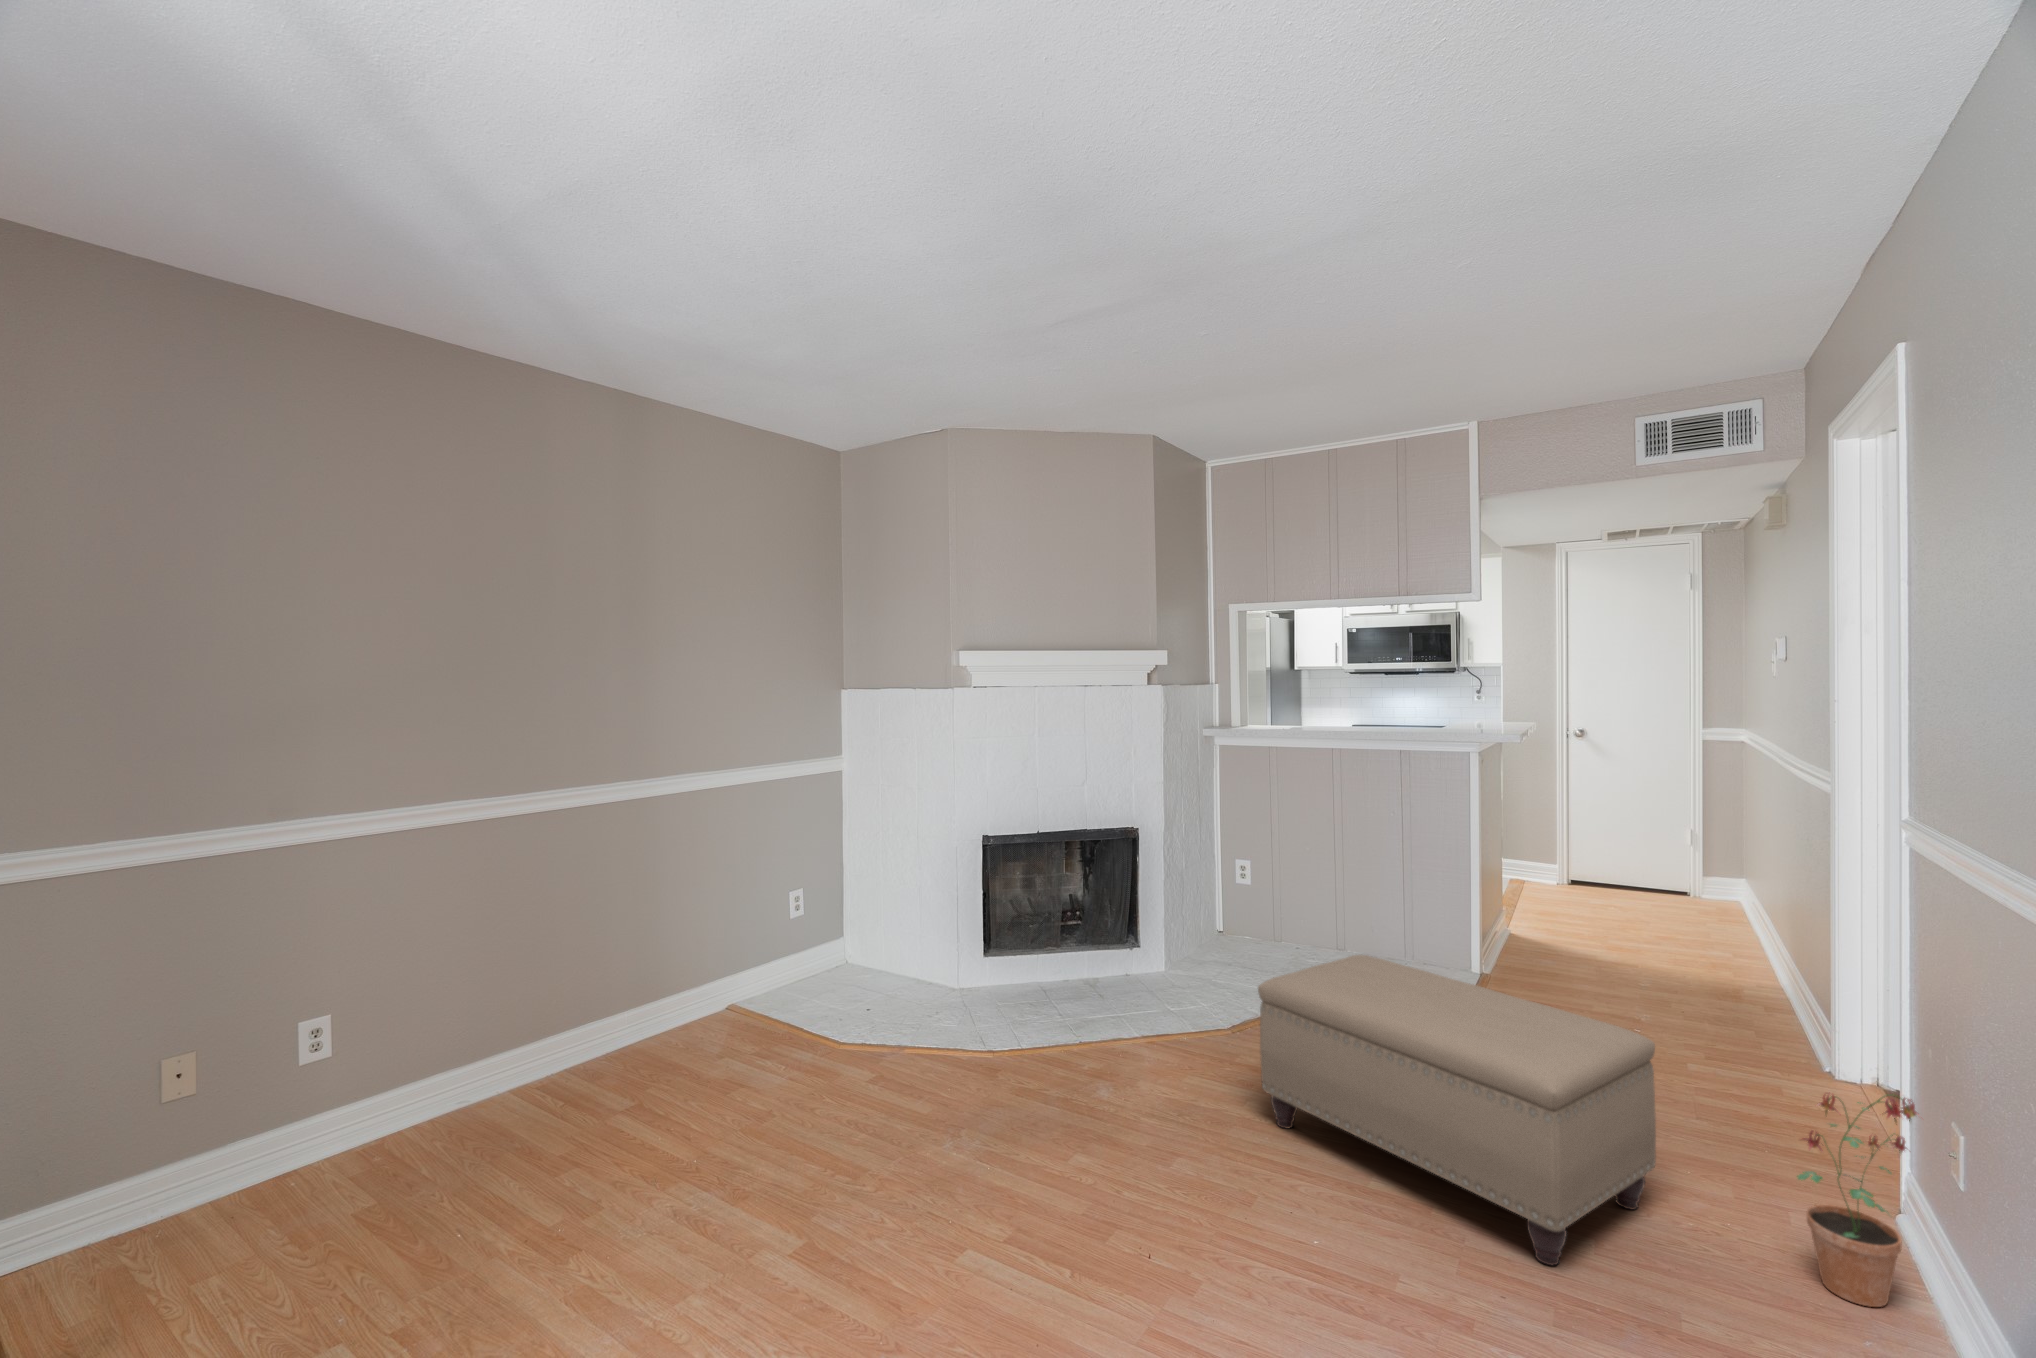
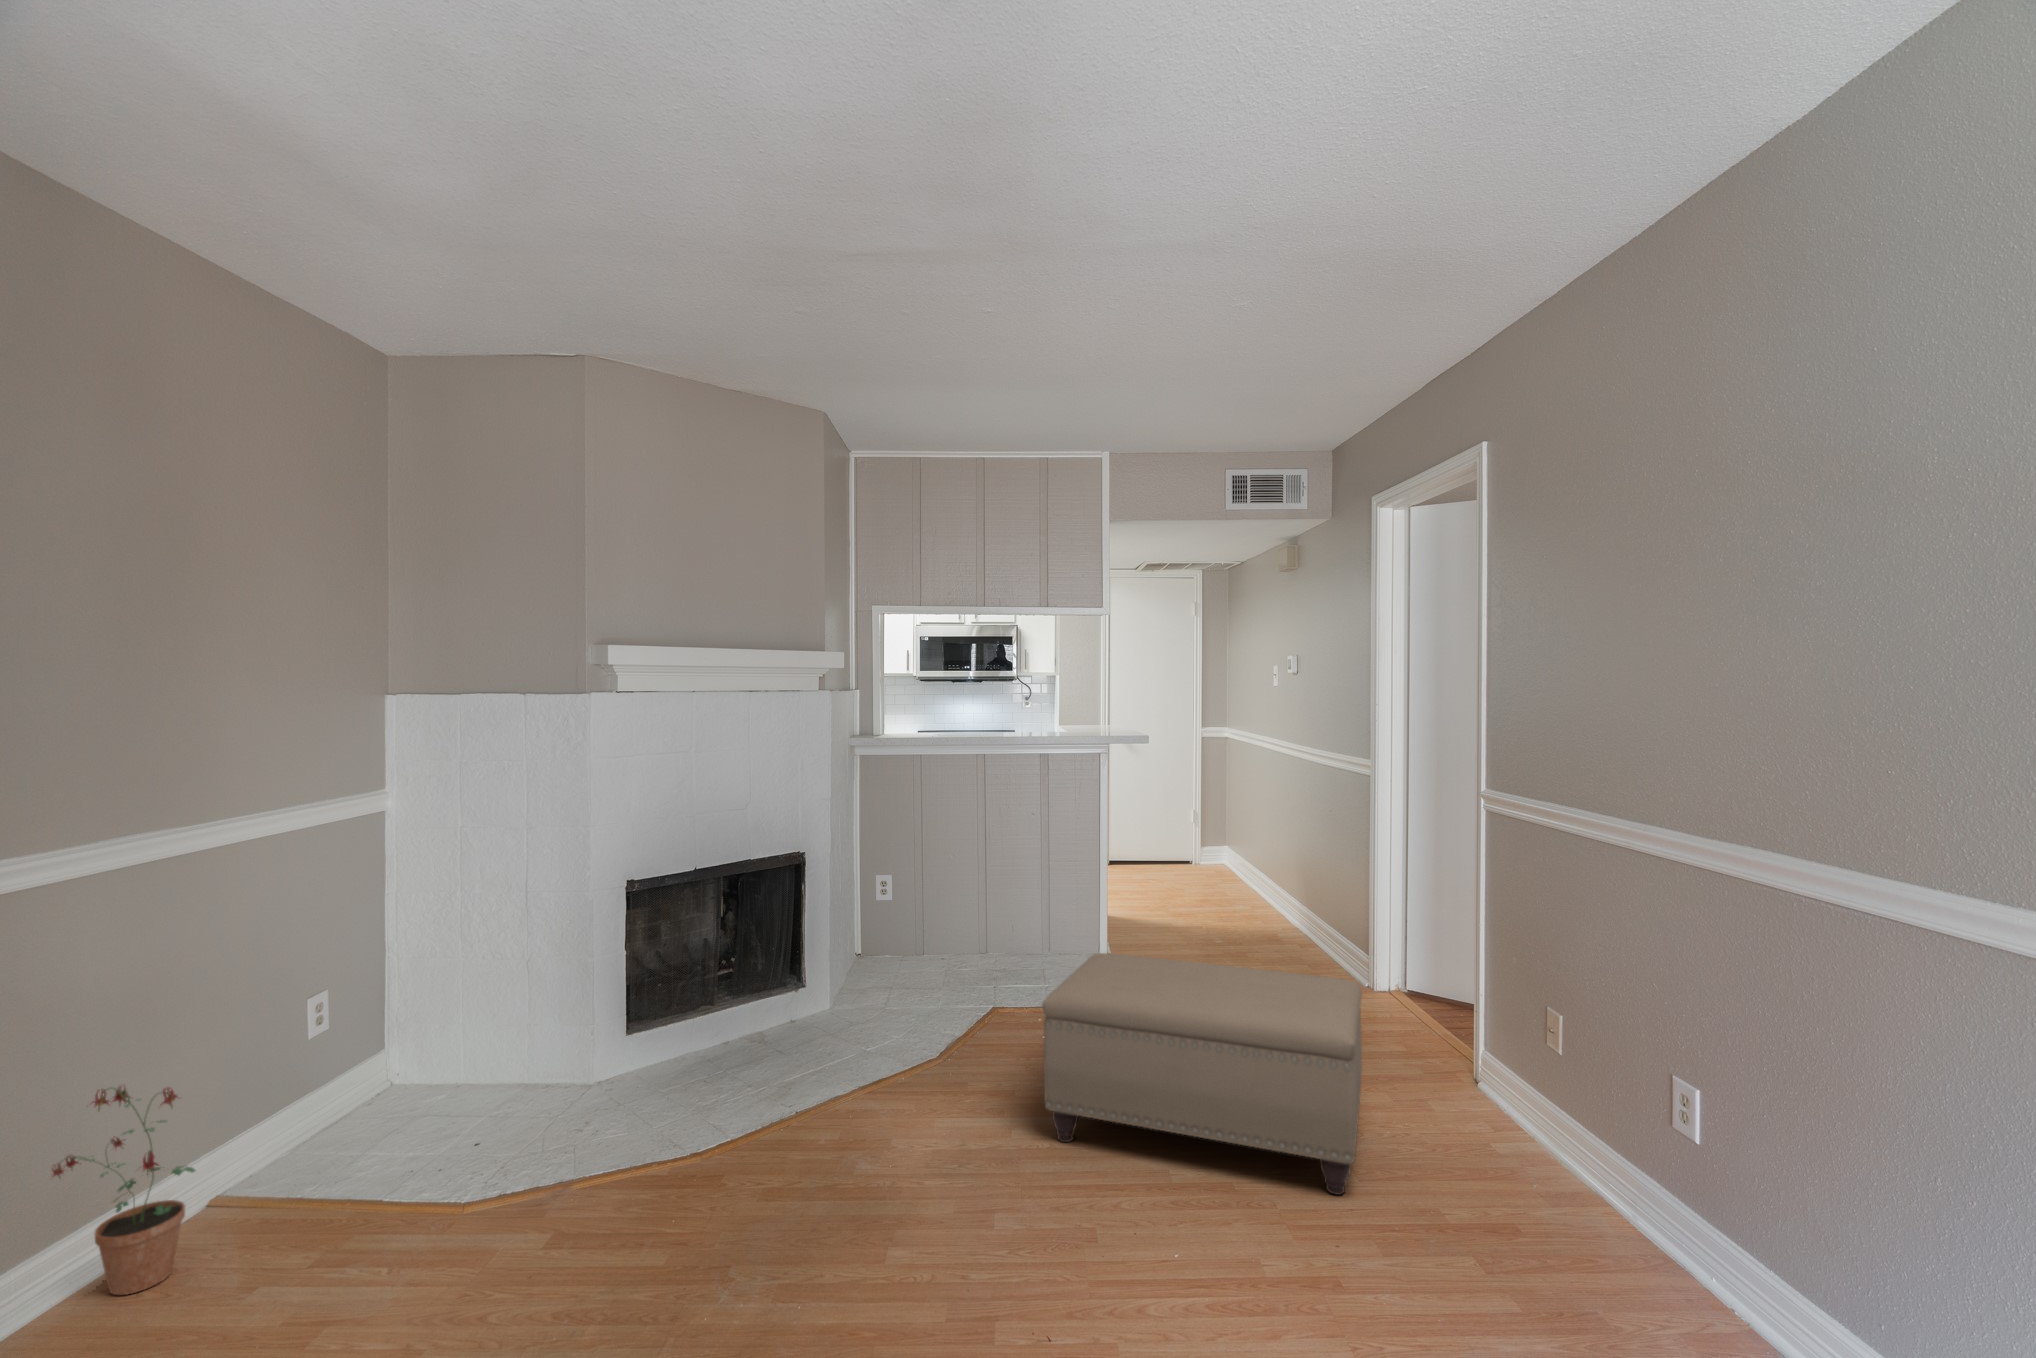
potted plant: present [1798,1094,1919,1307] -> present [52,1087,196,1295]

